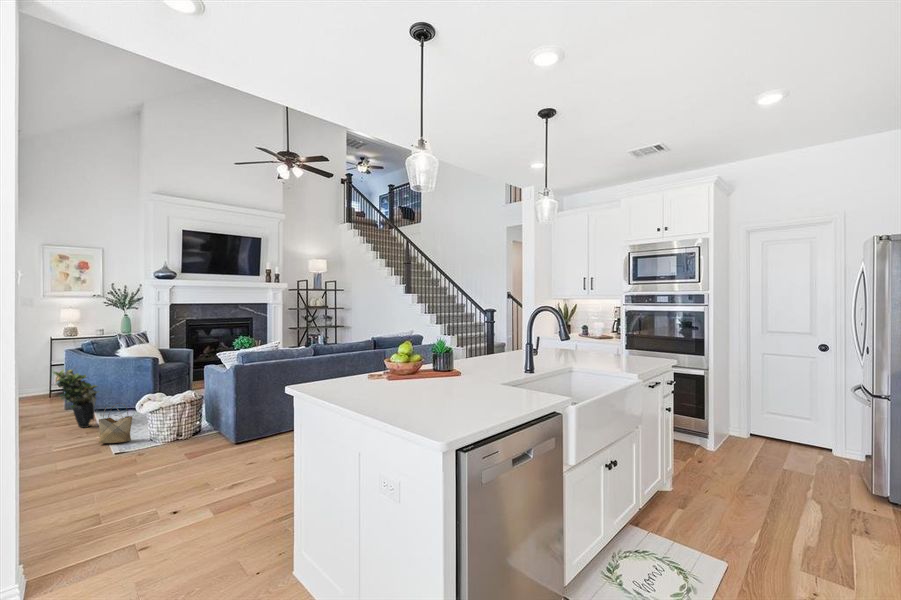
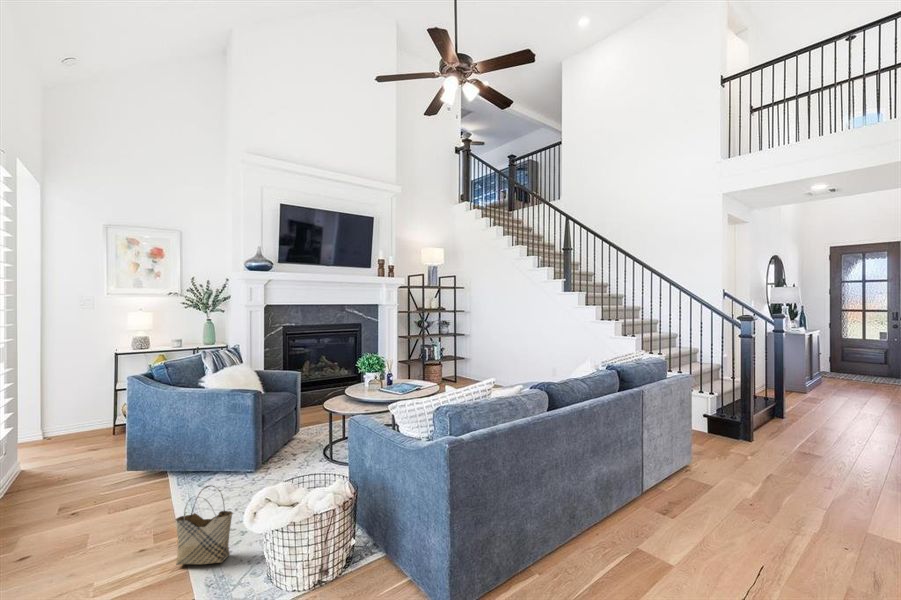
potted plant: present [53,369,97,428] -> none [108,408,176,510]

